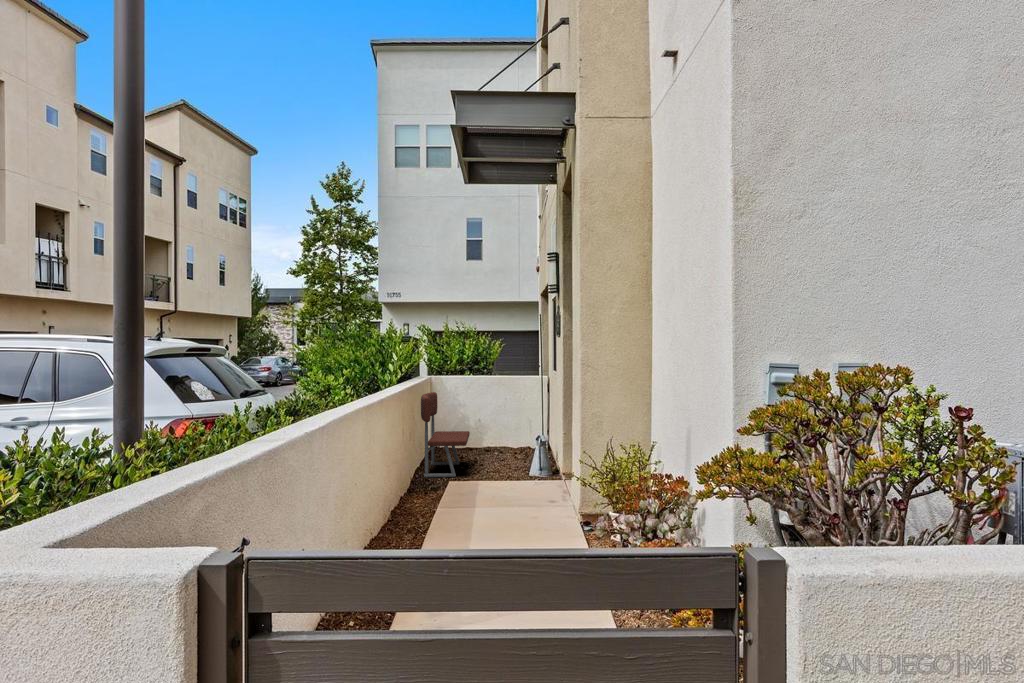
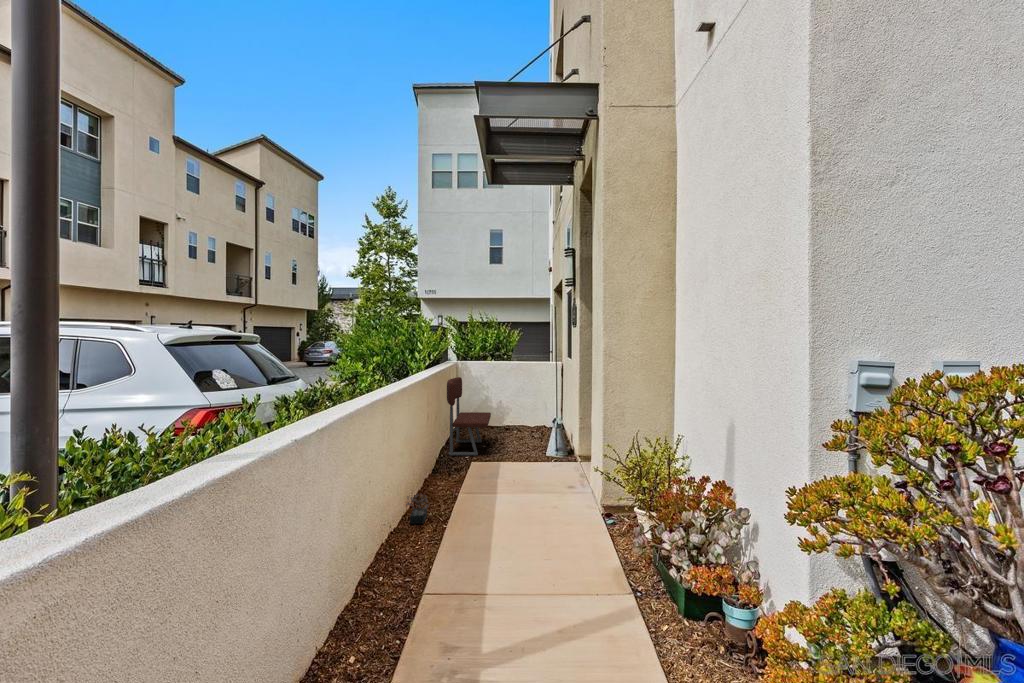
decorative plant: none [385,505,410,535] -> present [406,494,428,524]

